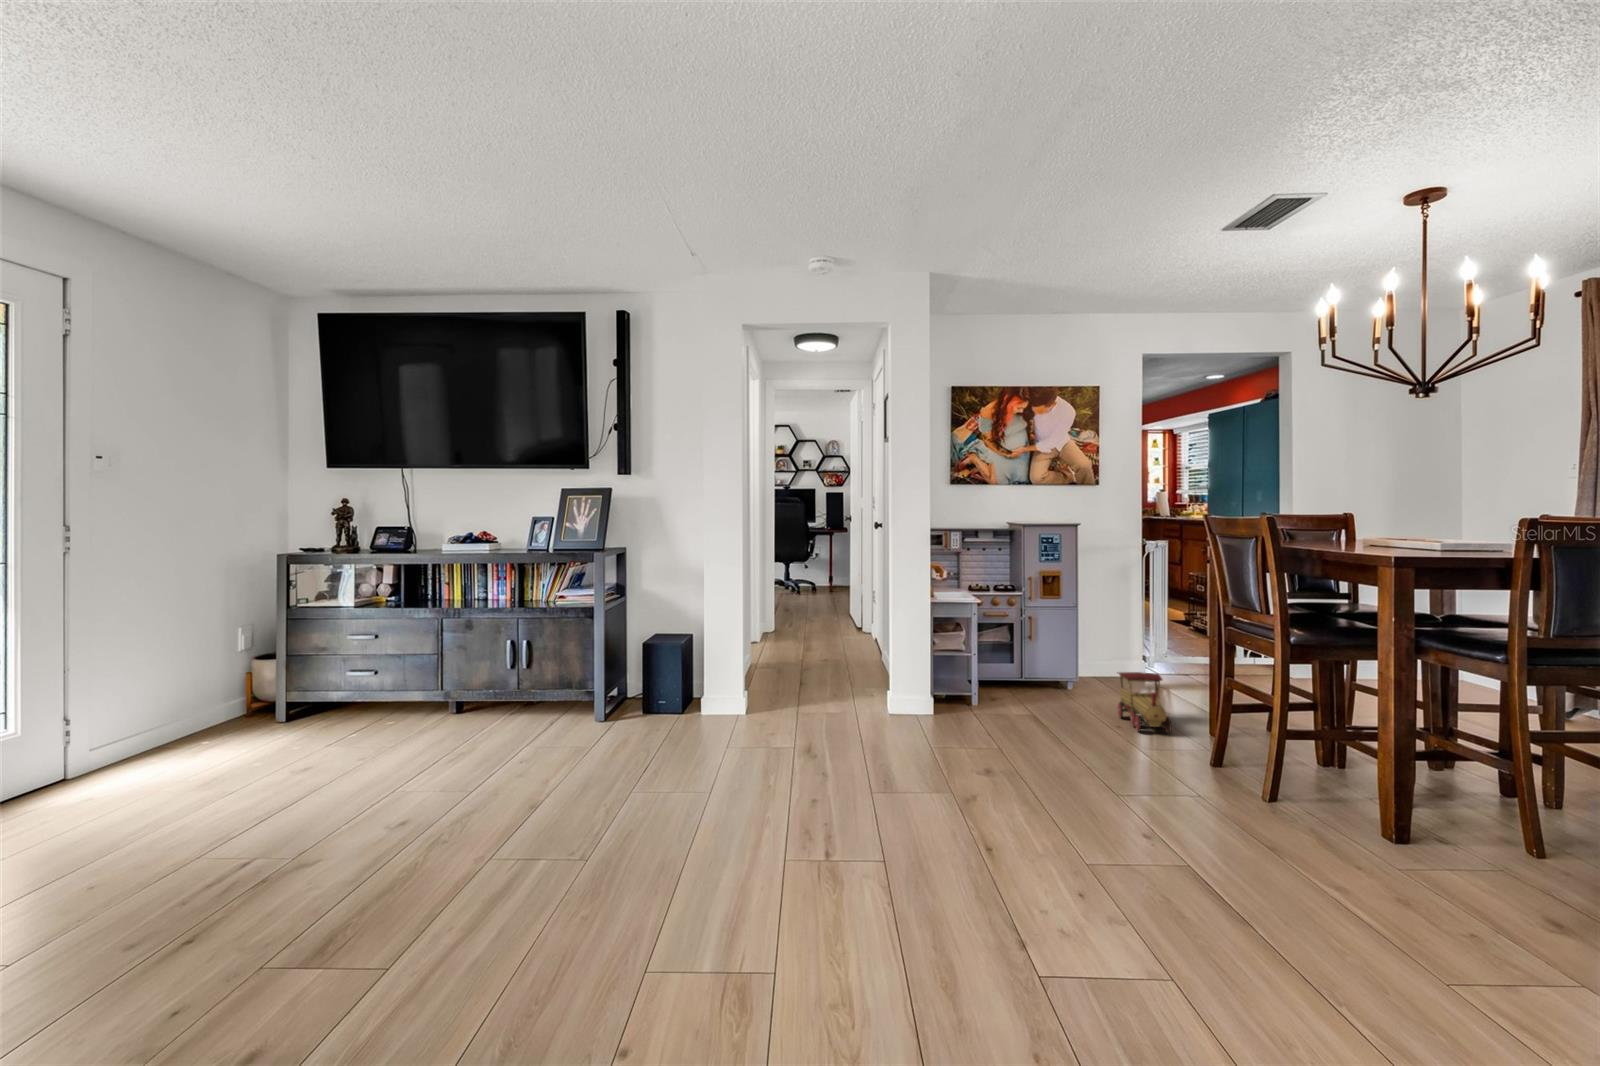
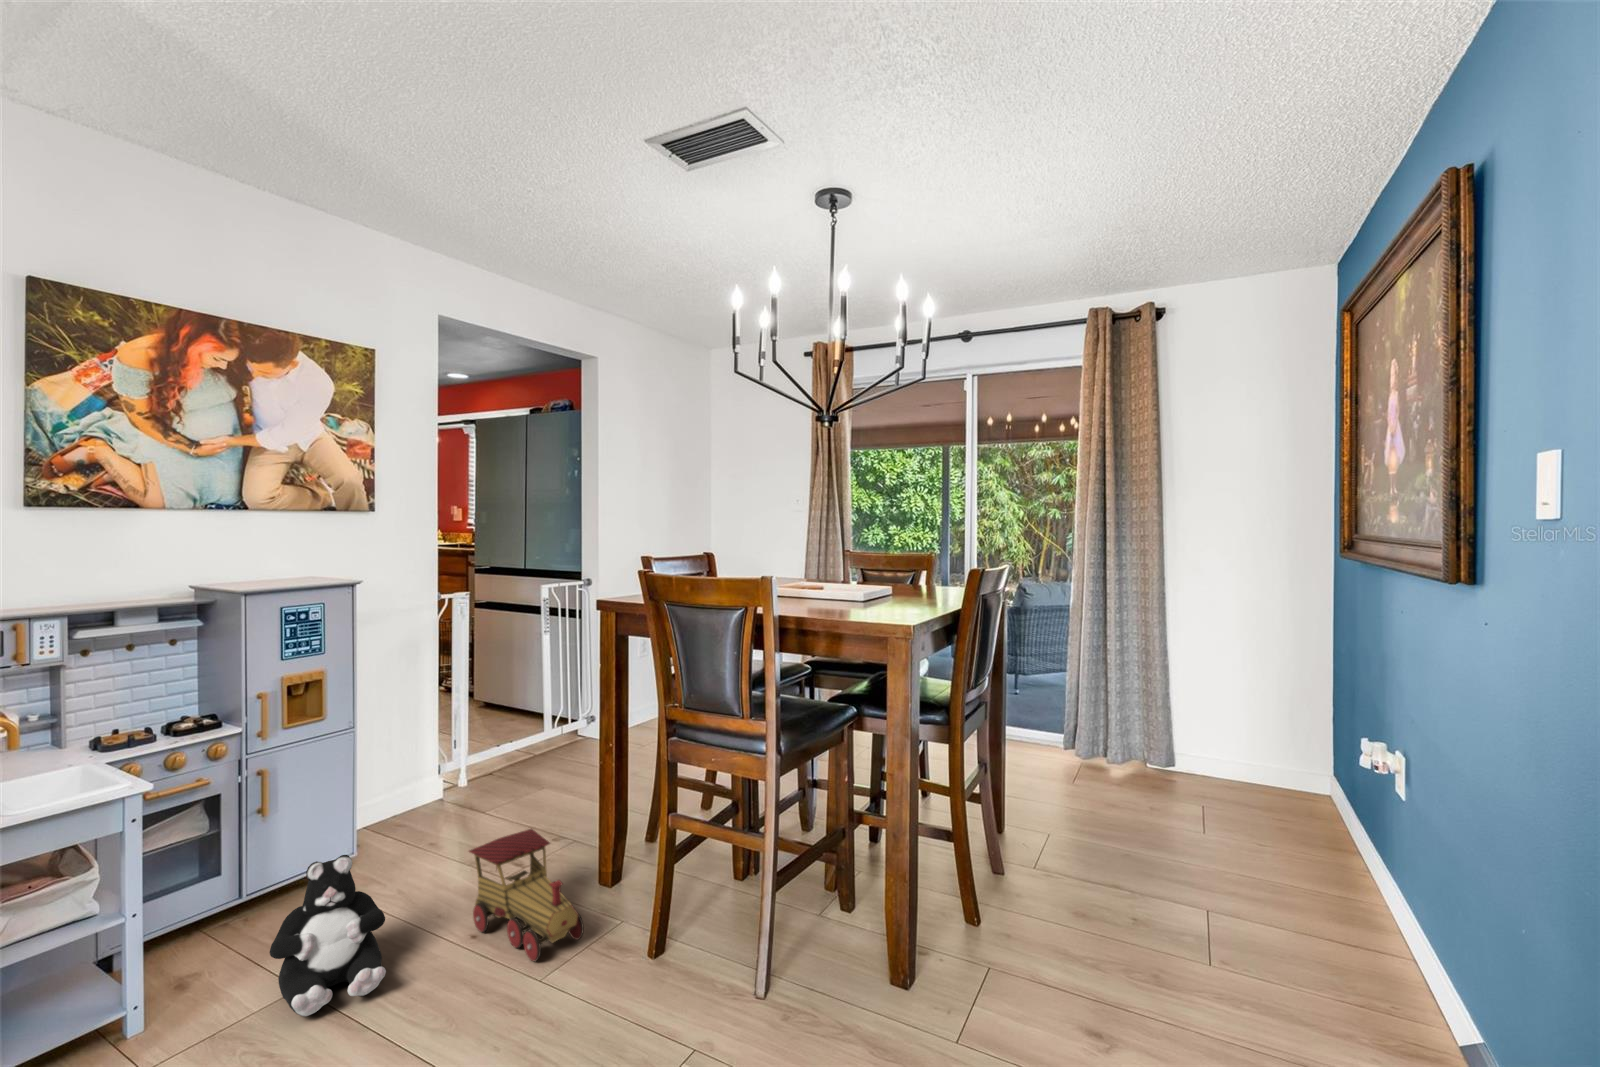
plush toy: none [1020,652,1070,716] -> present [270,855,386,1016]

